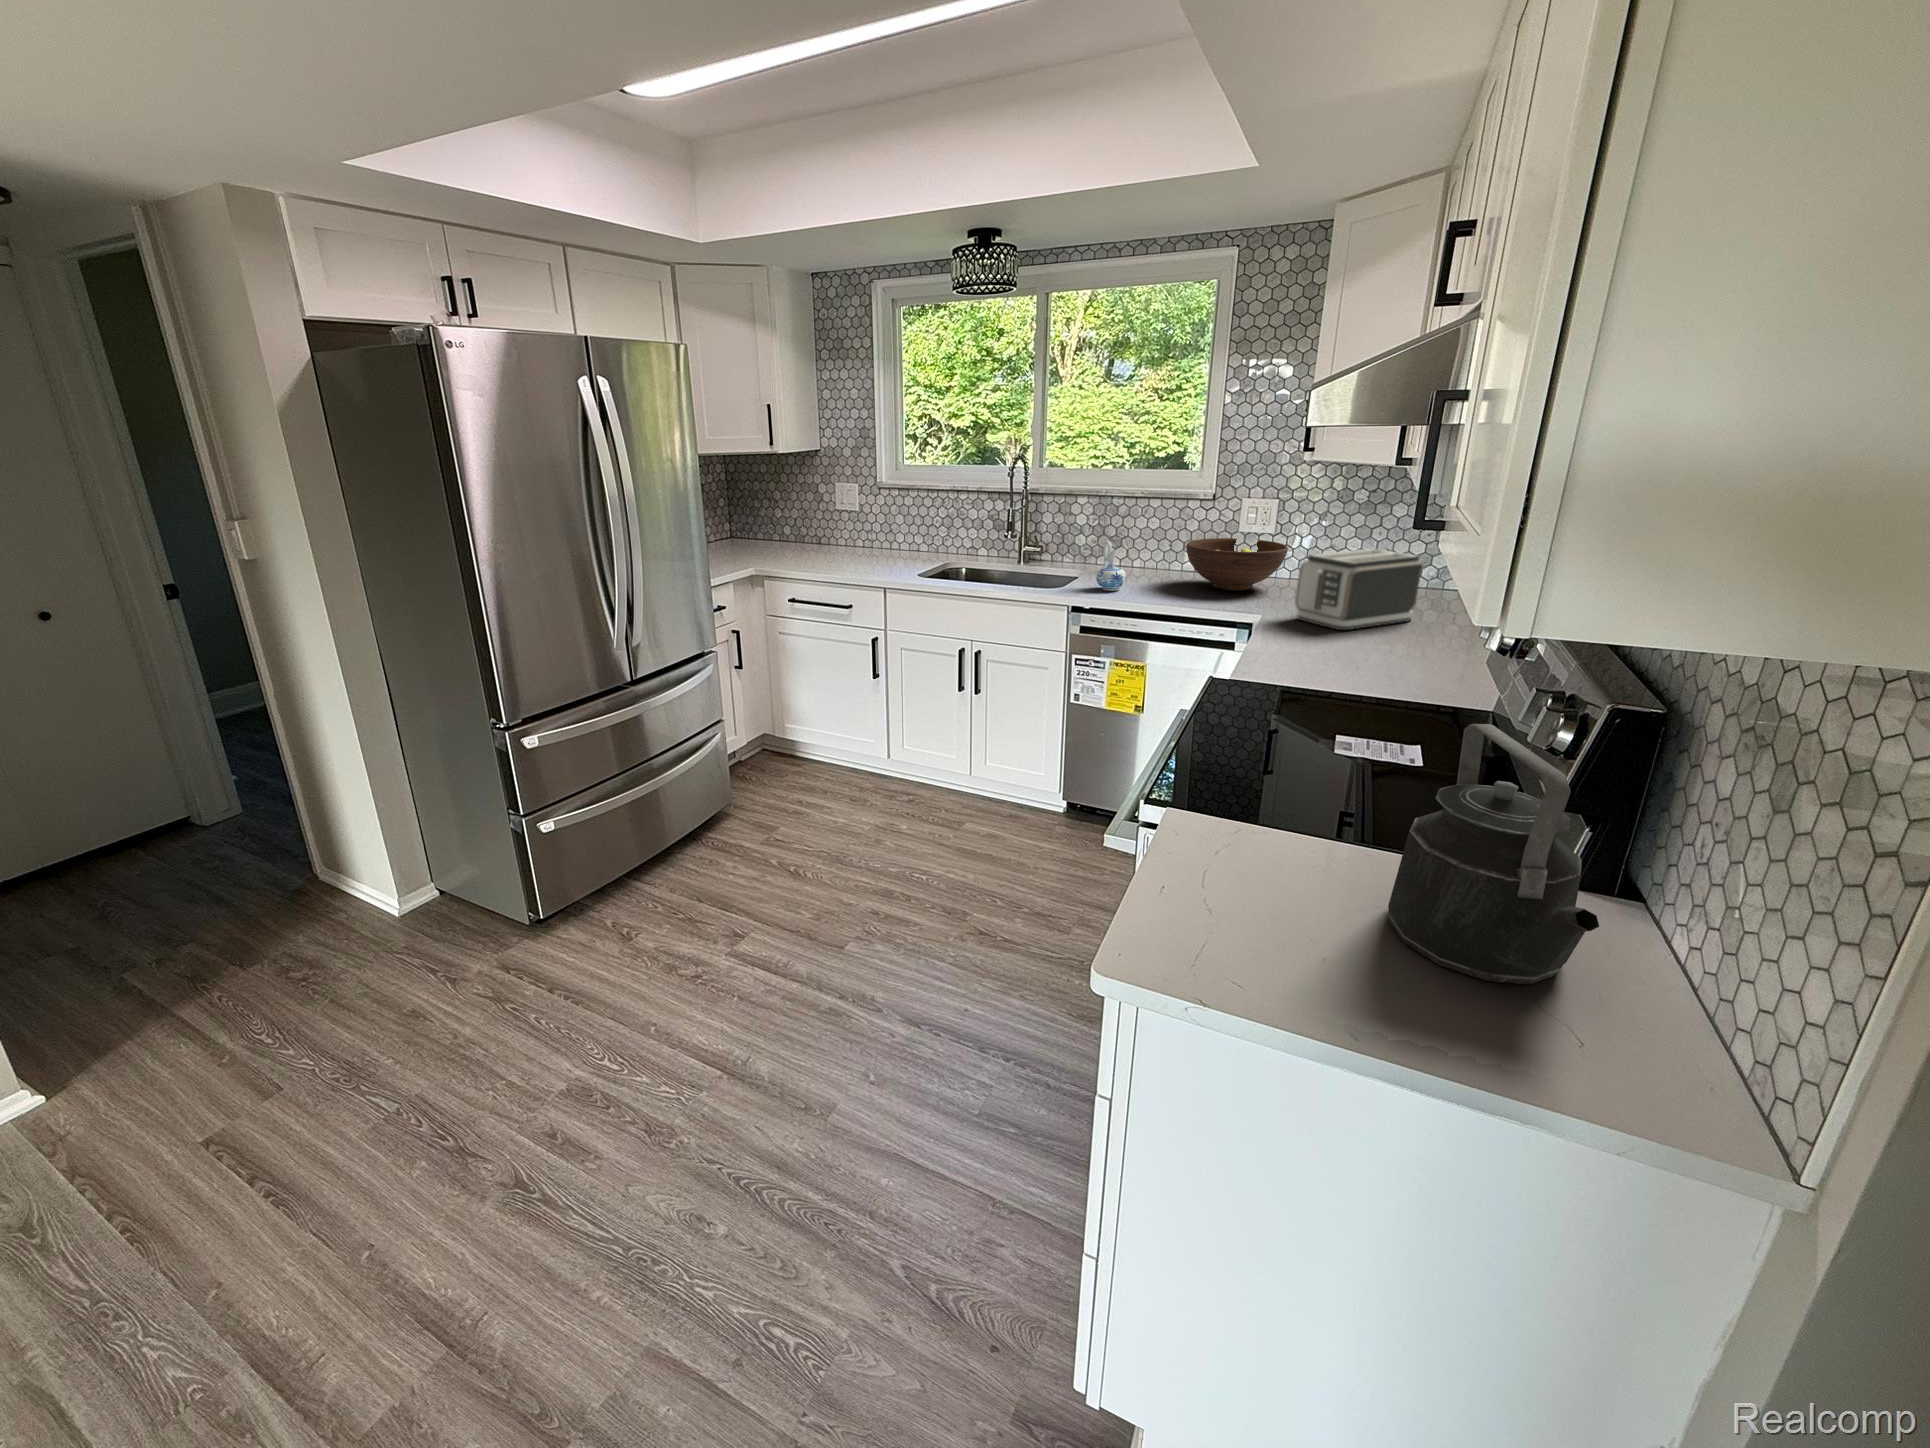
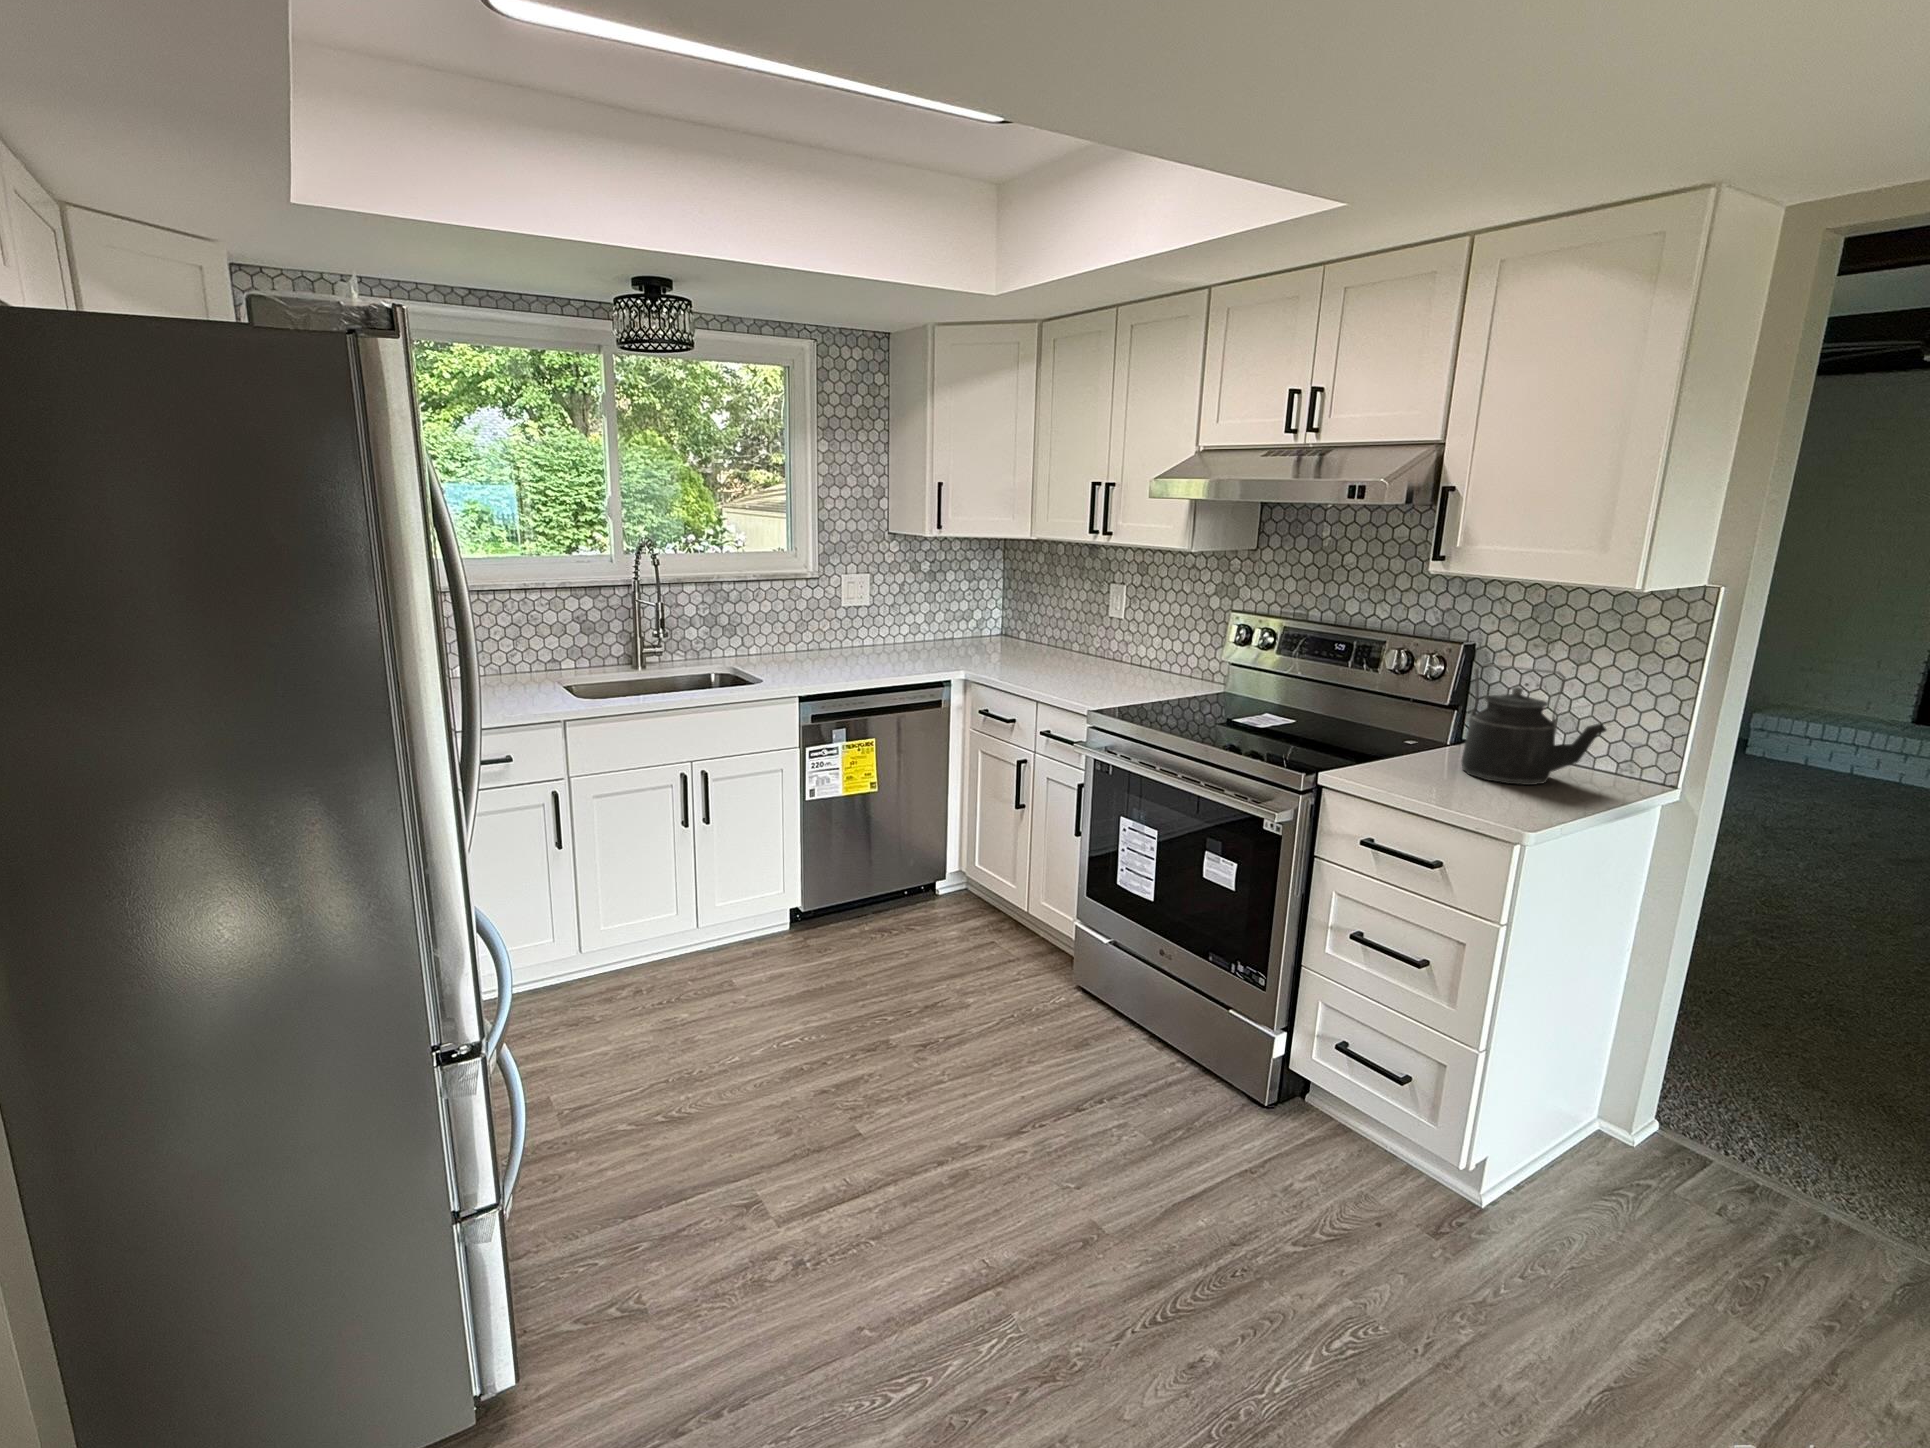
fruit bowl: present [1186,538,1288,590] -> none [832,612,922,659]
ceramic pitcher: present [1096,540,1126,591] -> none [789,625,820,677]
toaster: present [1295,549,1422,630] -> none [987,606,1043,672]

